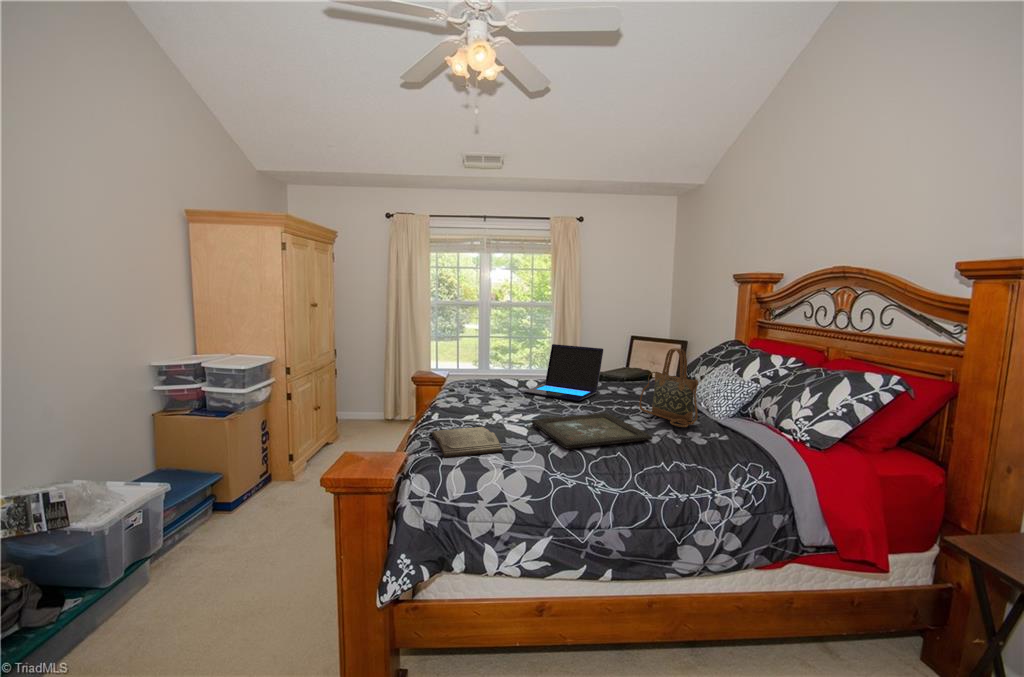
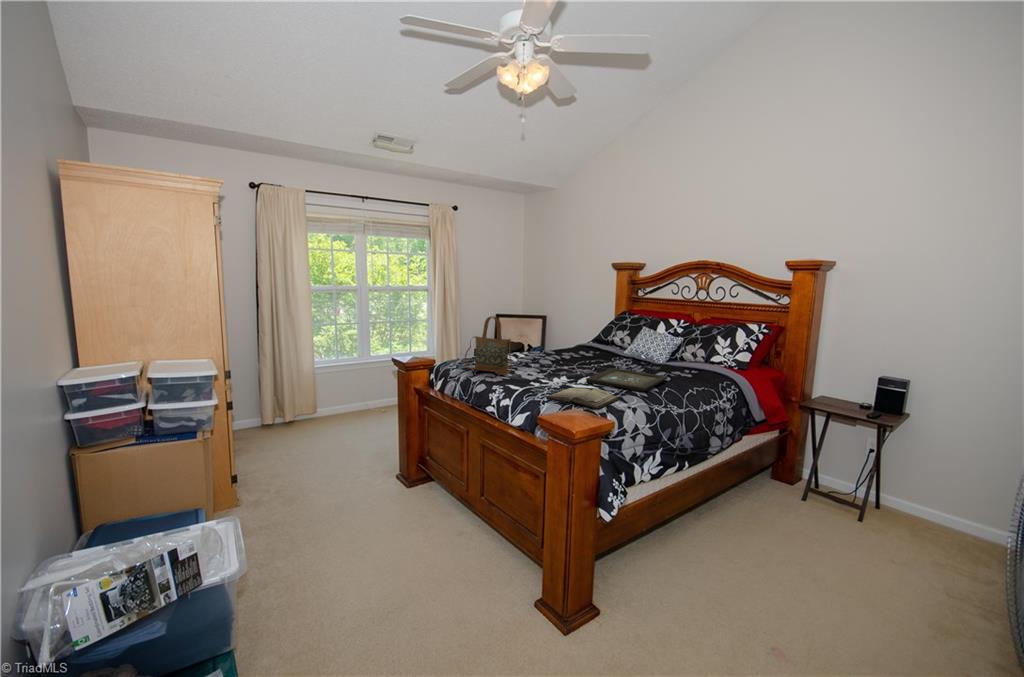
laptop: present [524,344,603,401] -> none [521,322,574,364]
handbag: present [639,348,698,427] -> present [465,317,512,375]

